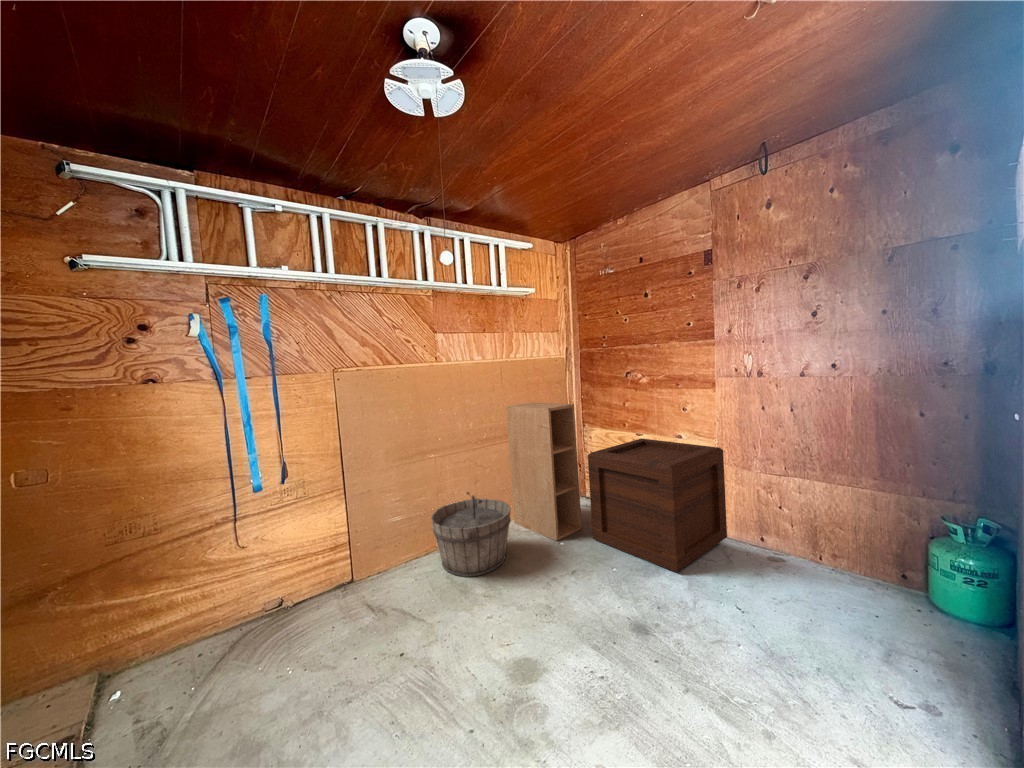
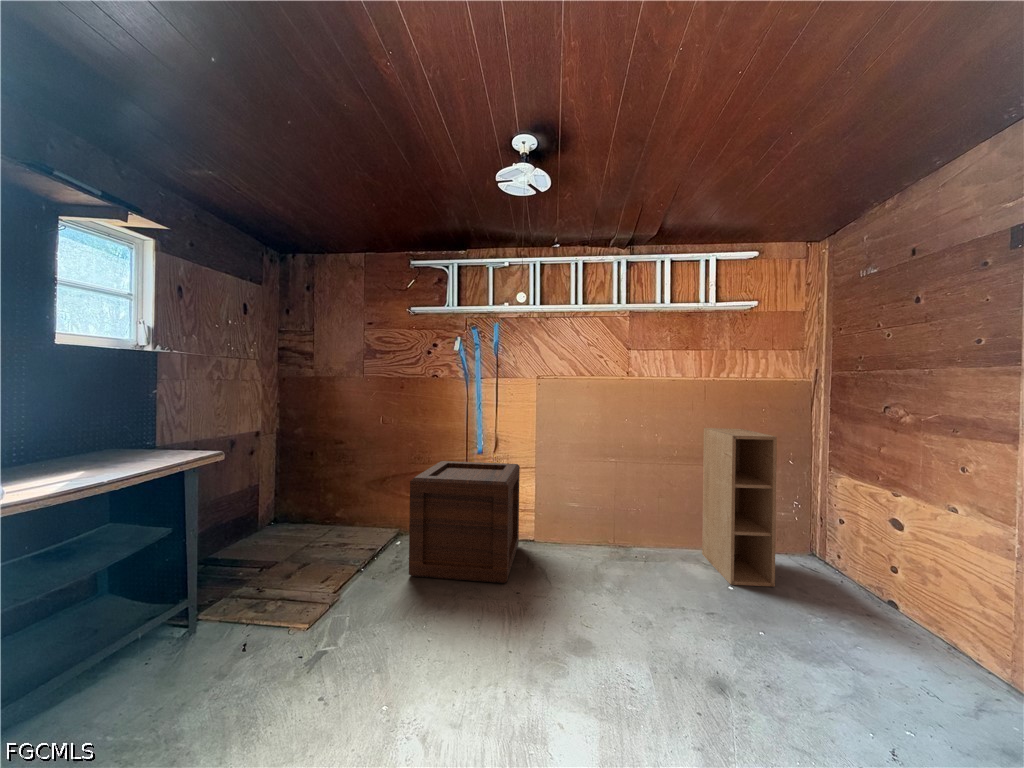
wooden crate: present [588,438,727,573] -> present [409,461,520,583]
wooden bucket: present [431,492,511,577] -> none [595,501,674,579]

